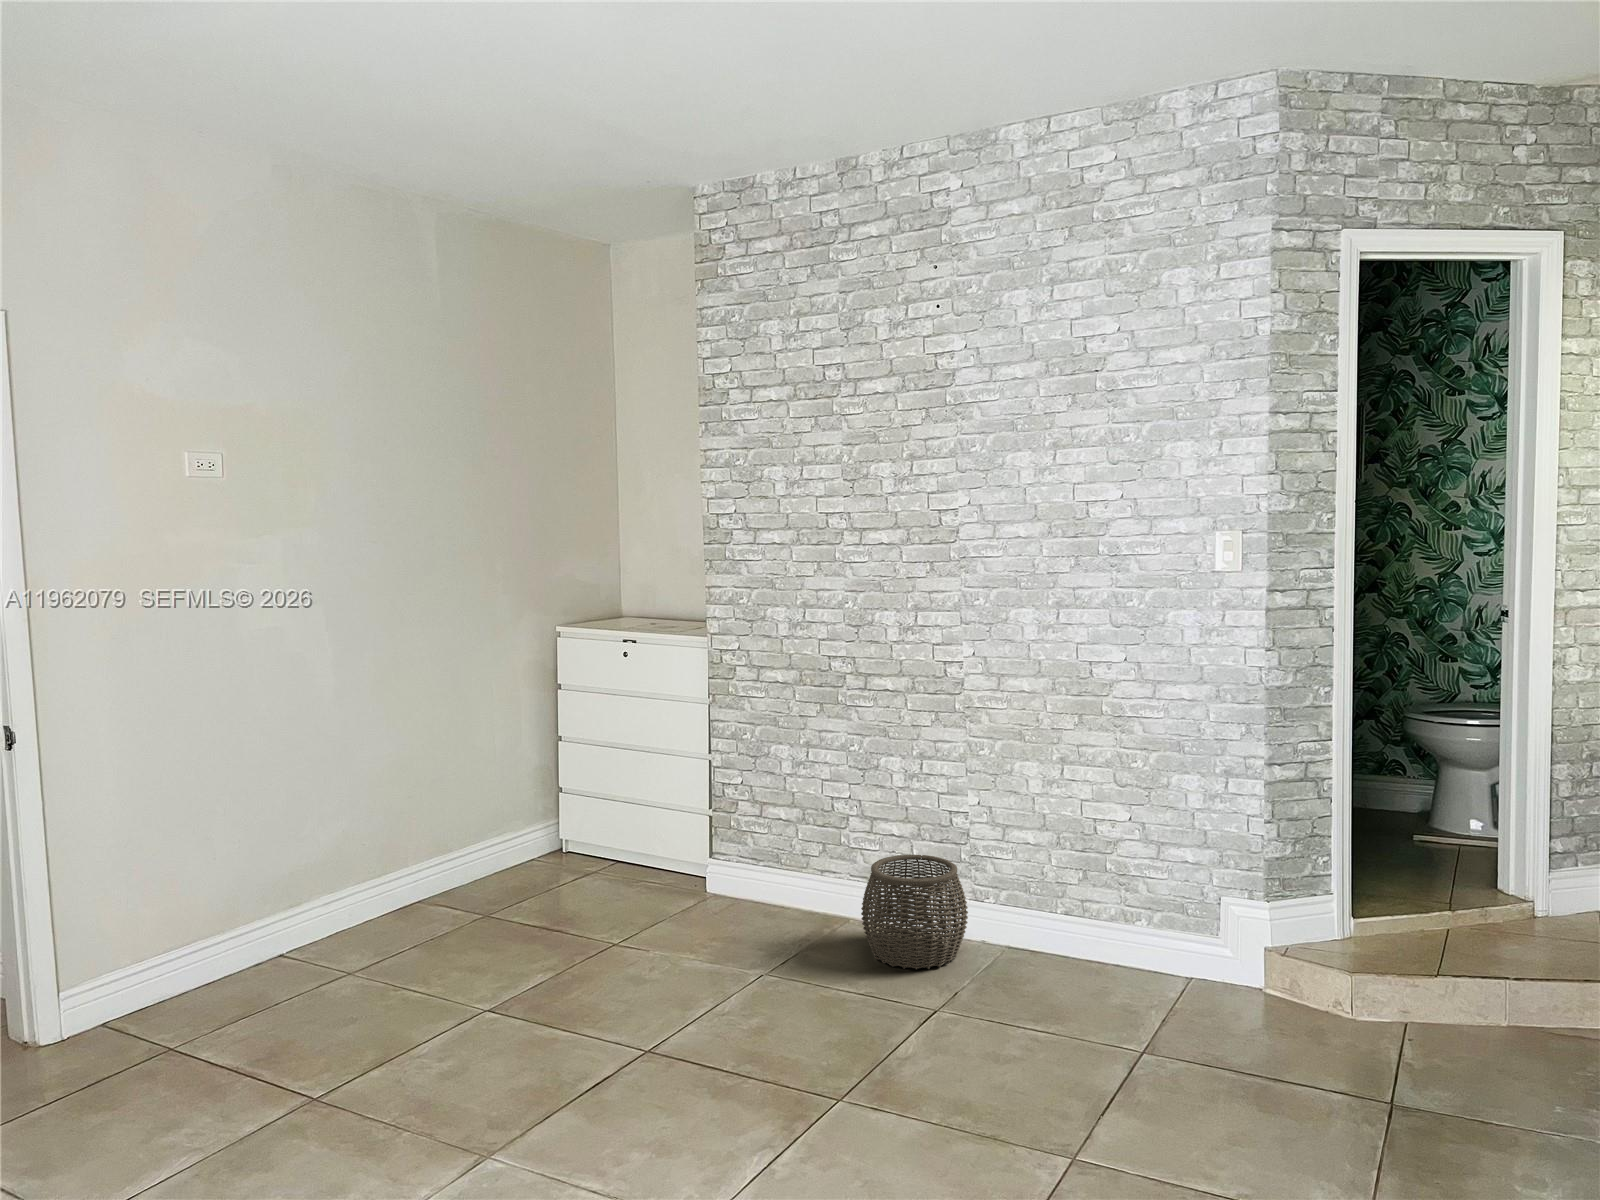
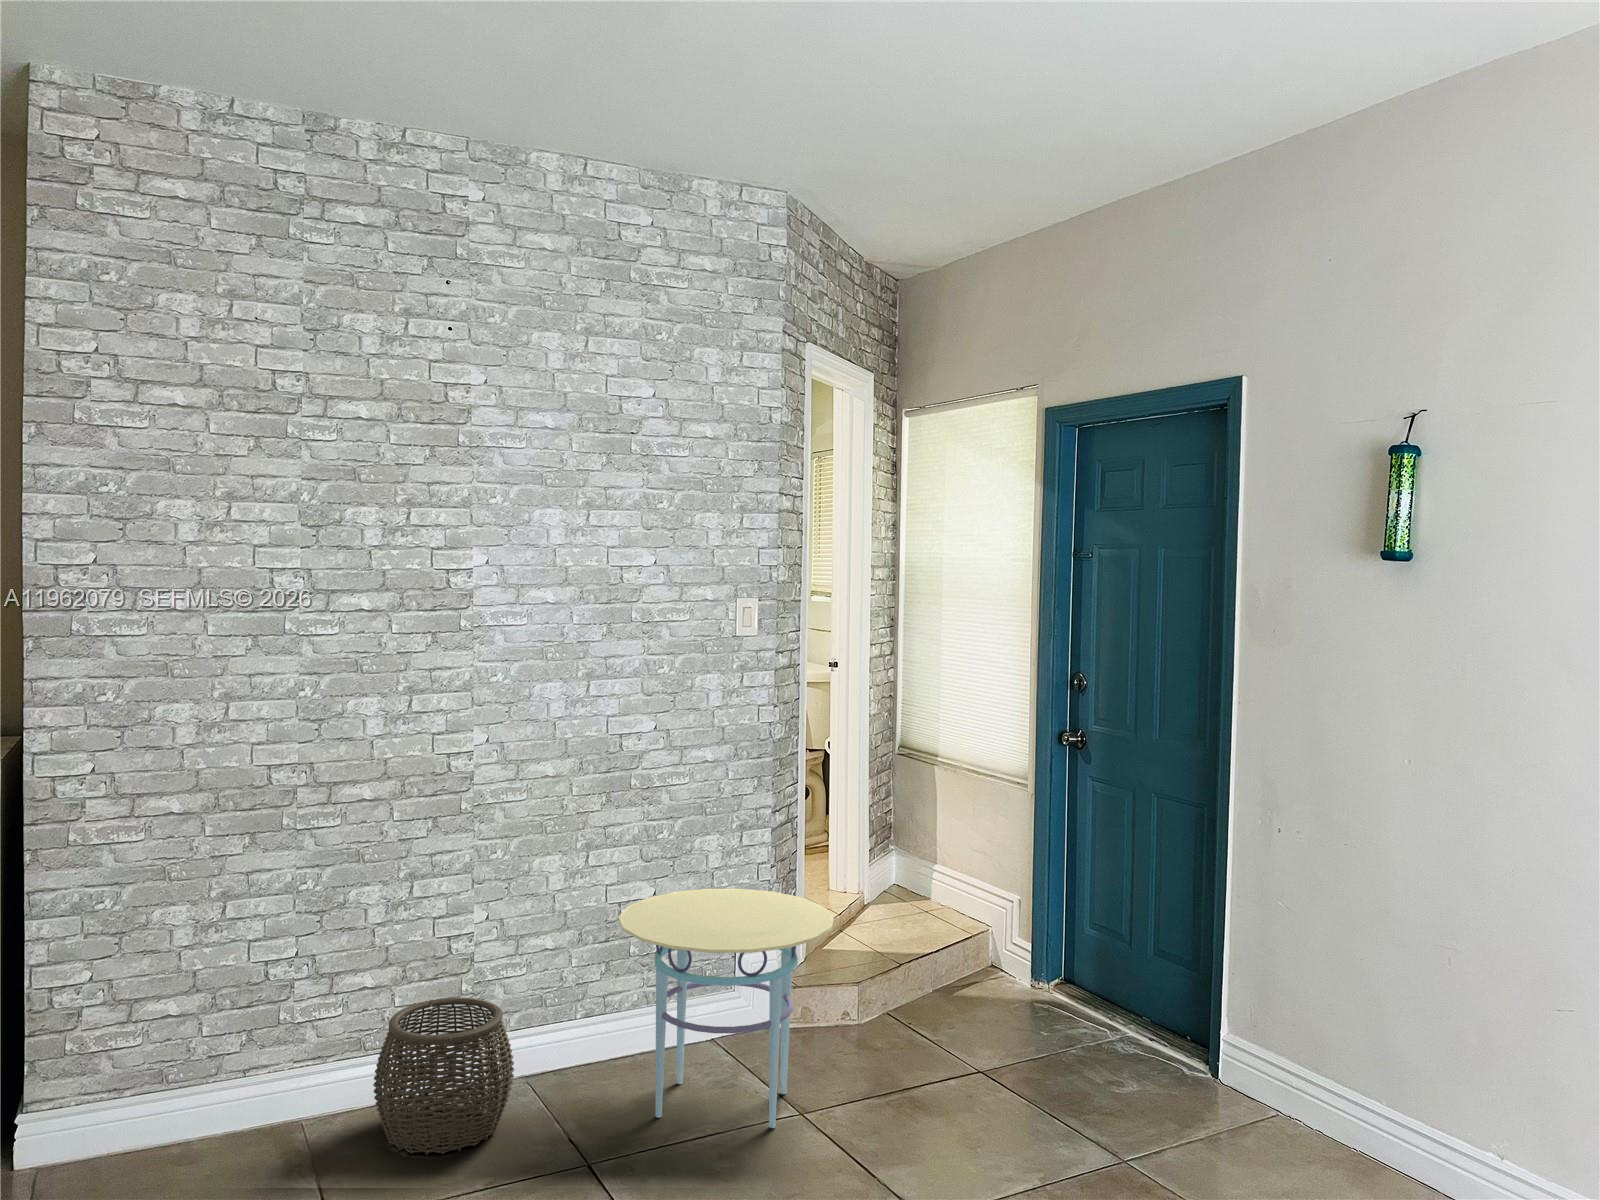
side table: none [1020,810,1235,1043] -> present [618,889,834,1128]

